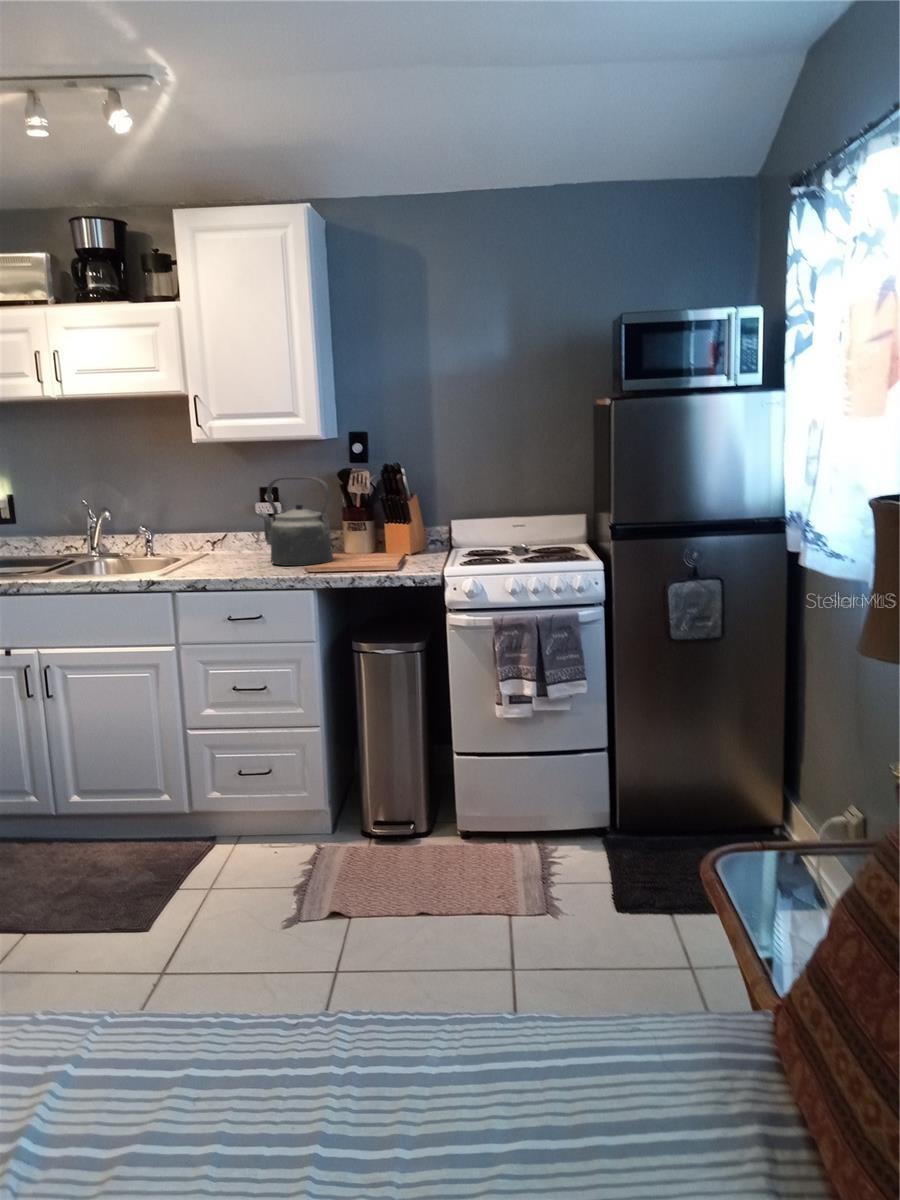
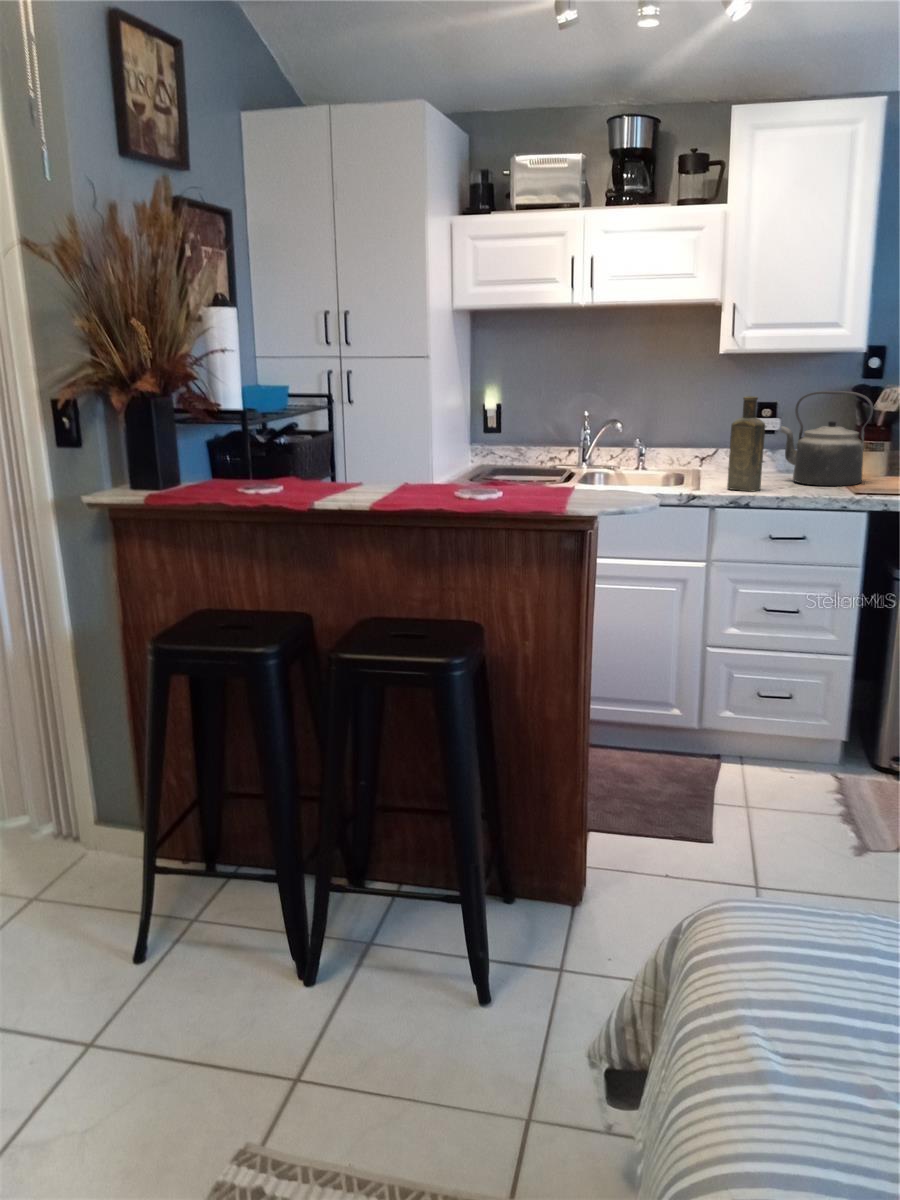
bottle: none [193,484,226,575] -> present [727,396,765,491]

